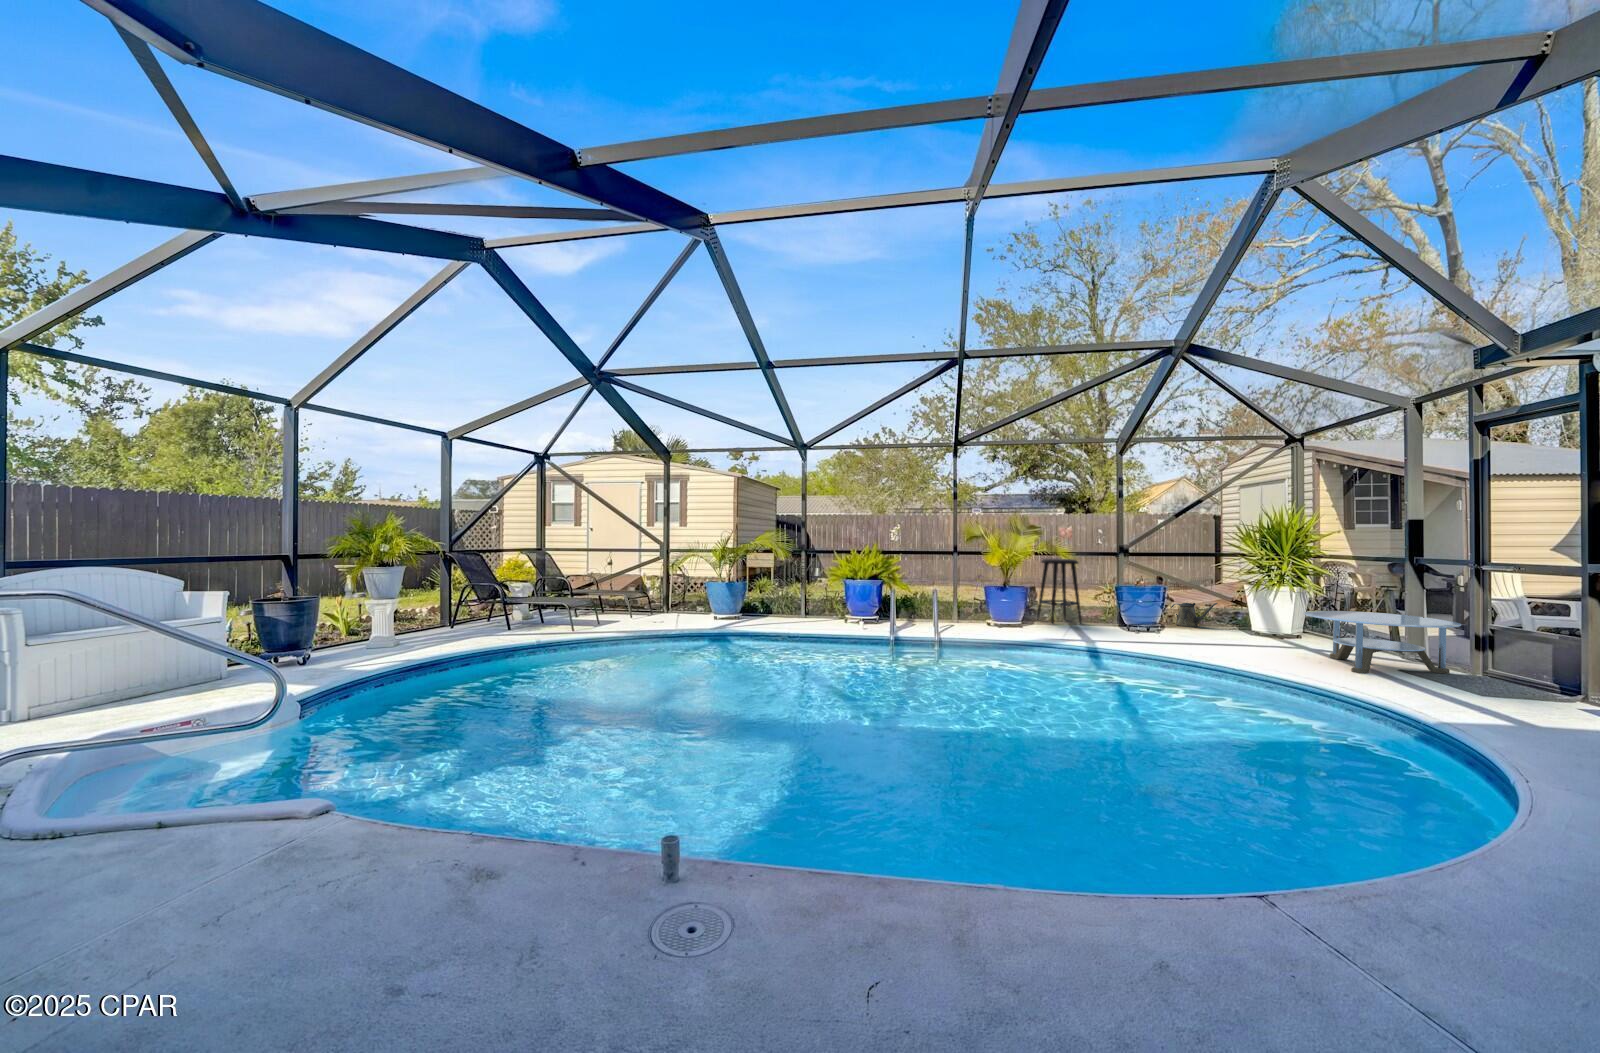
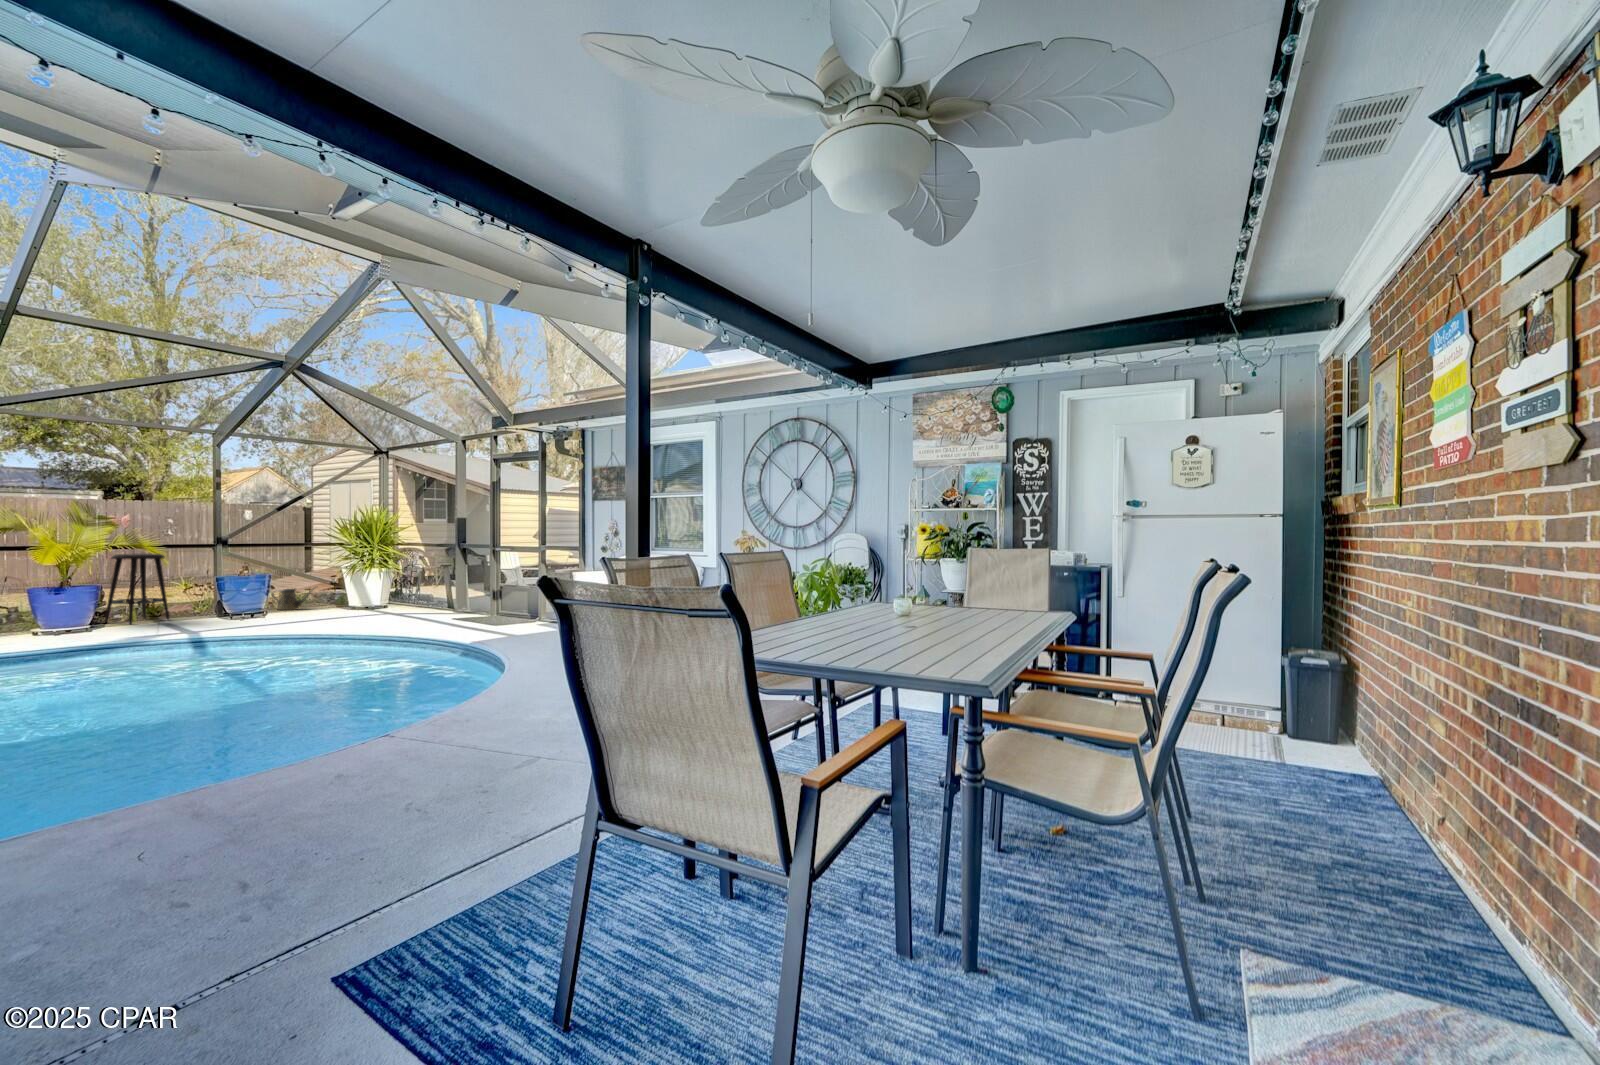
round table: present [1304,611,1461,674] -> none [392,582,486,625]

